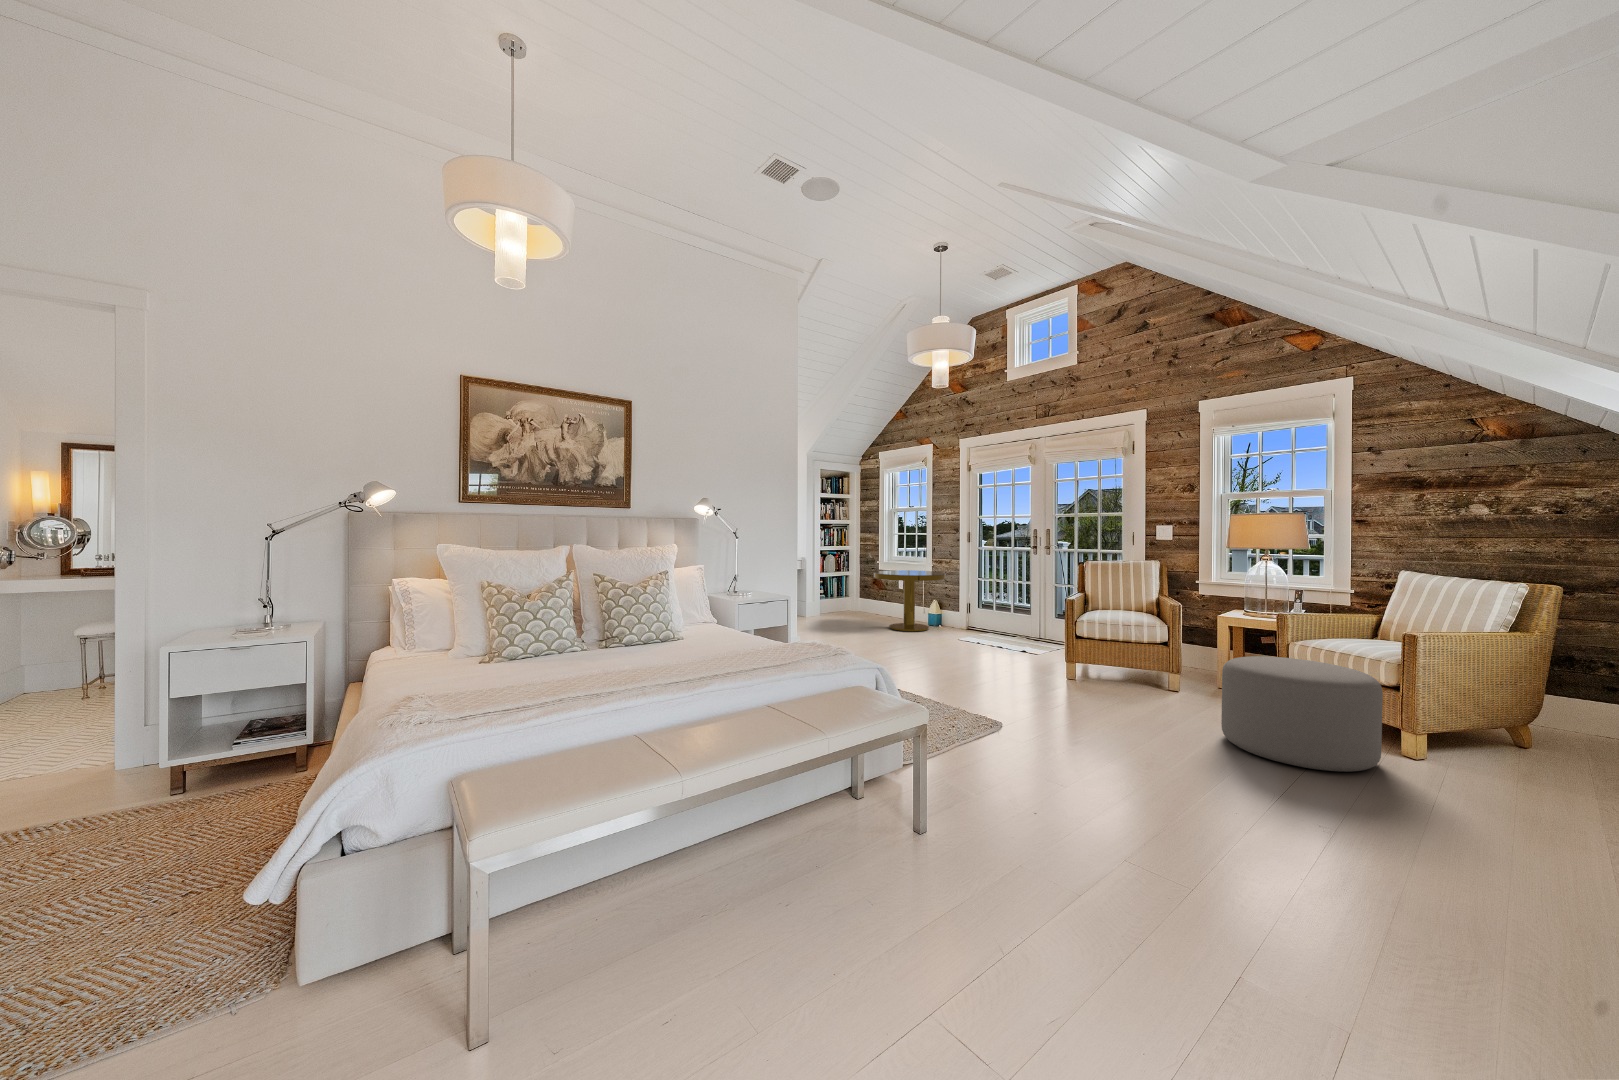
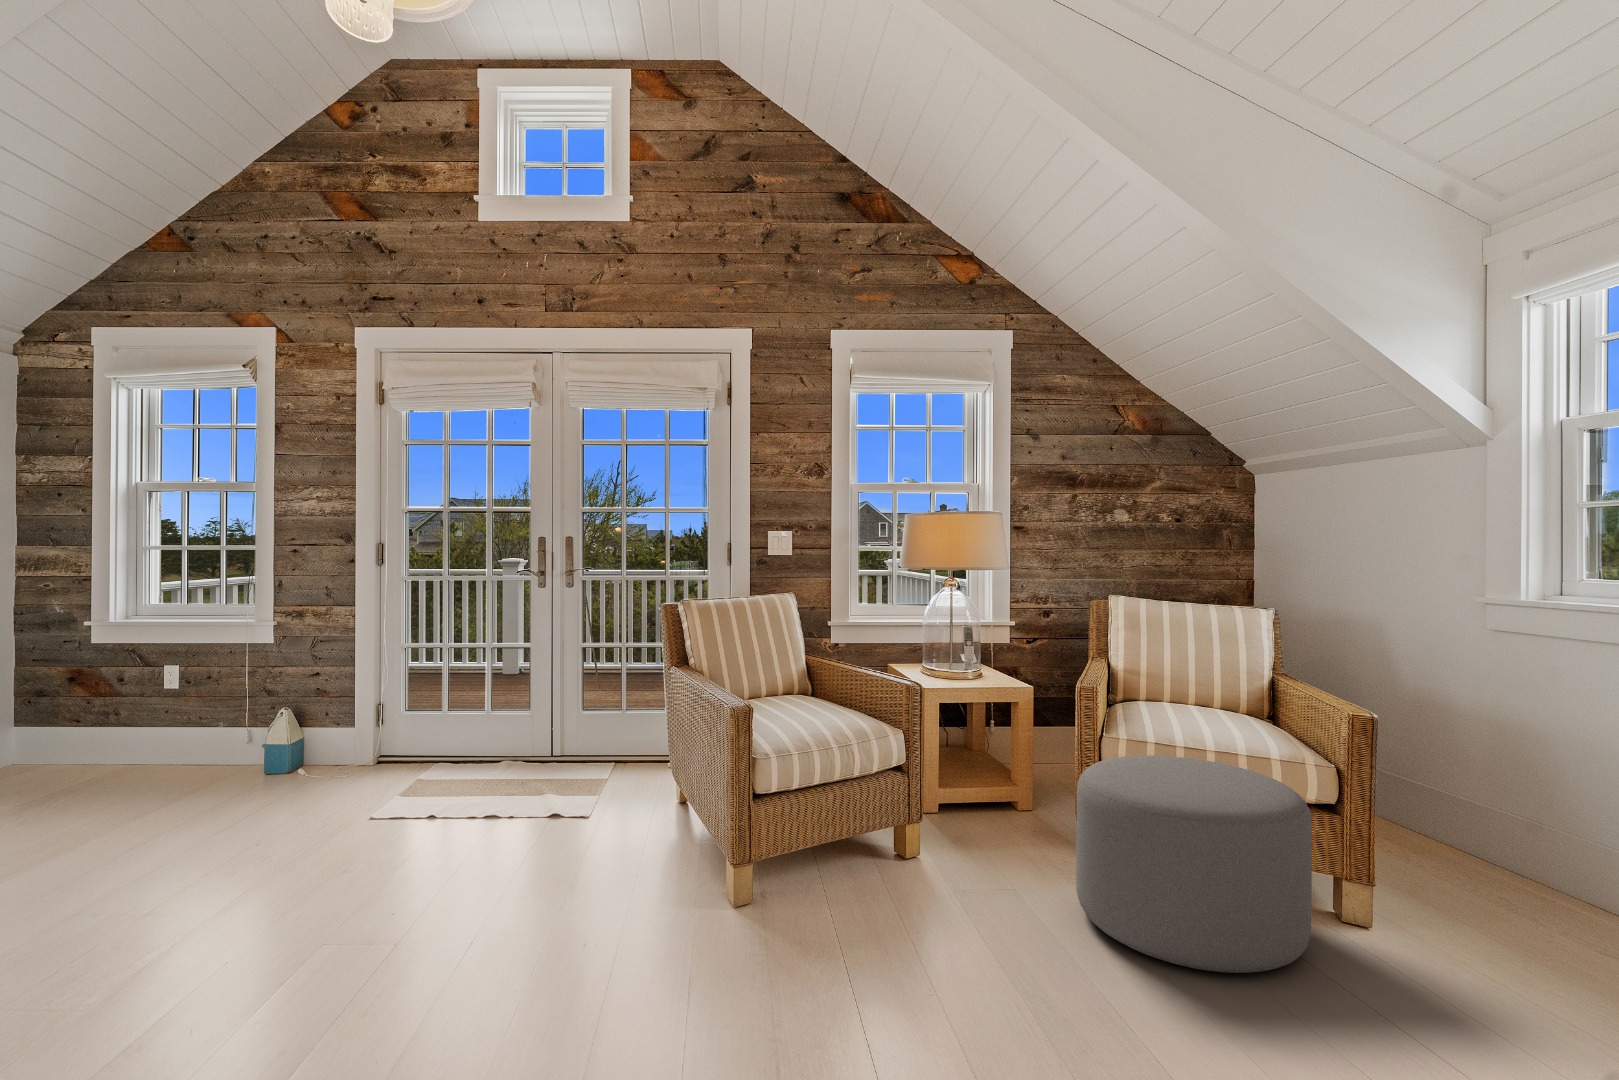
side table: present [874,570,946,631] -> none [91,636,324,809]

